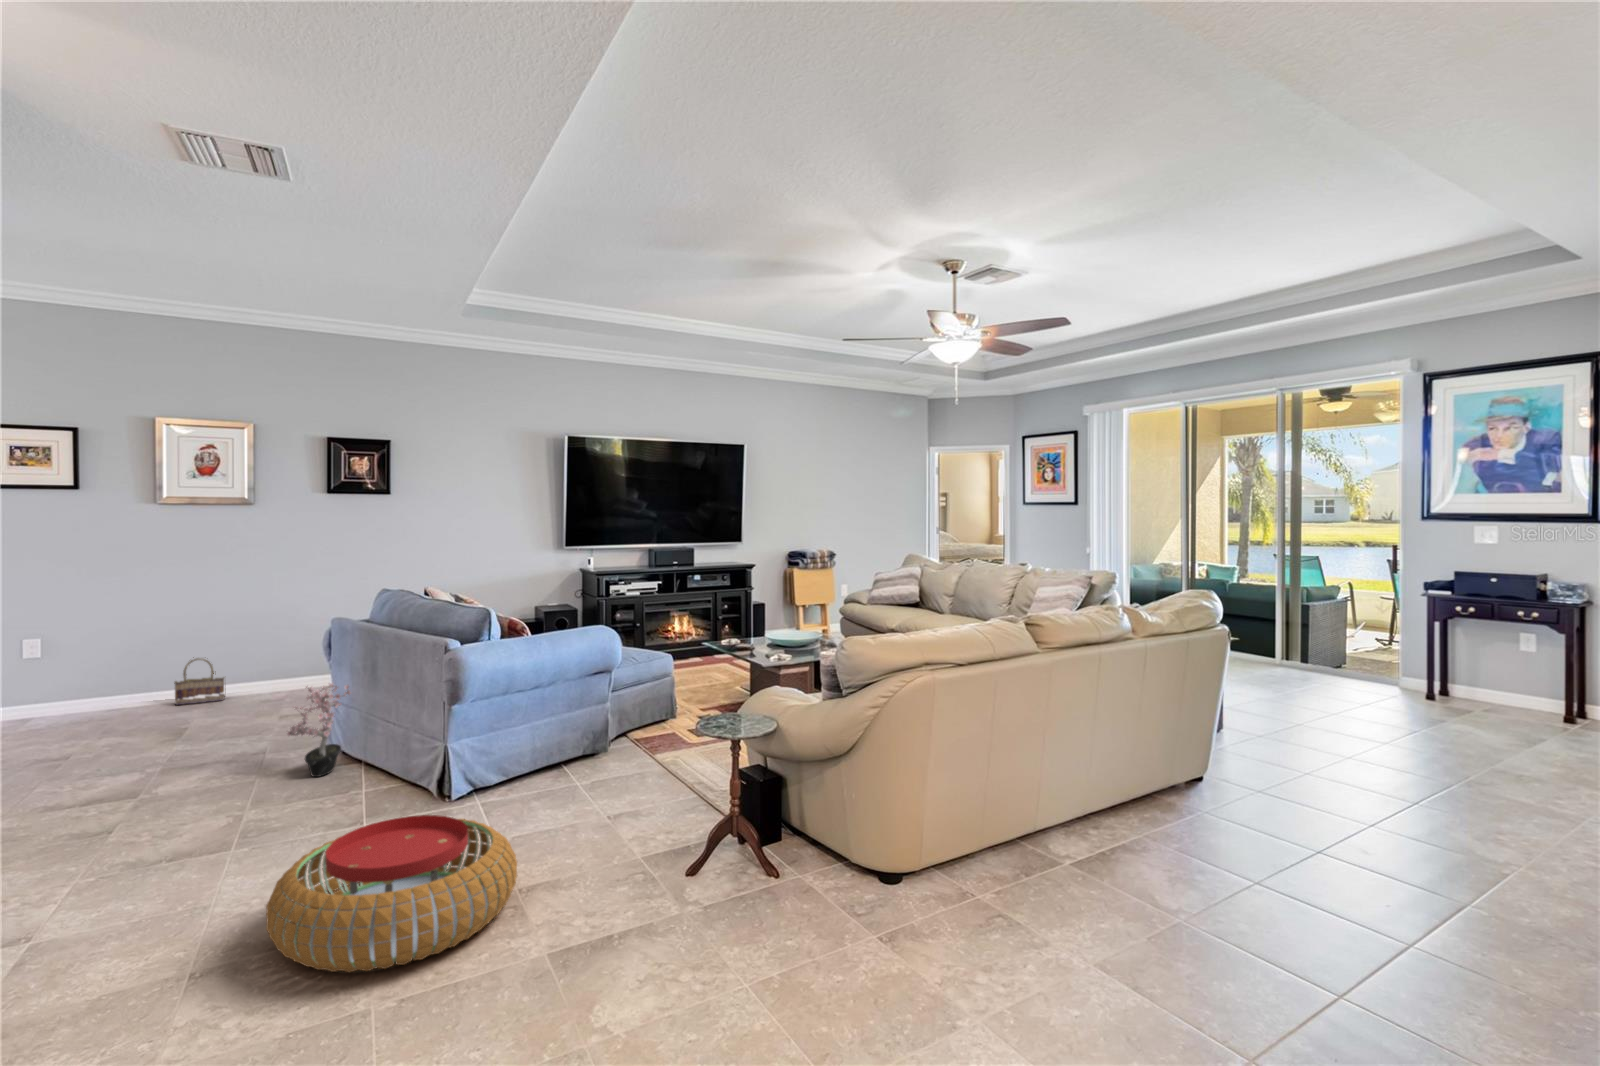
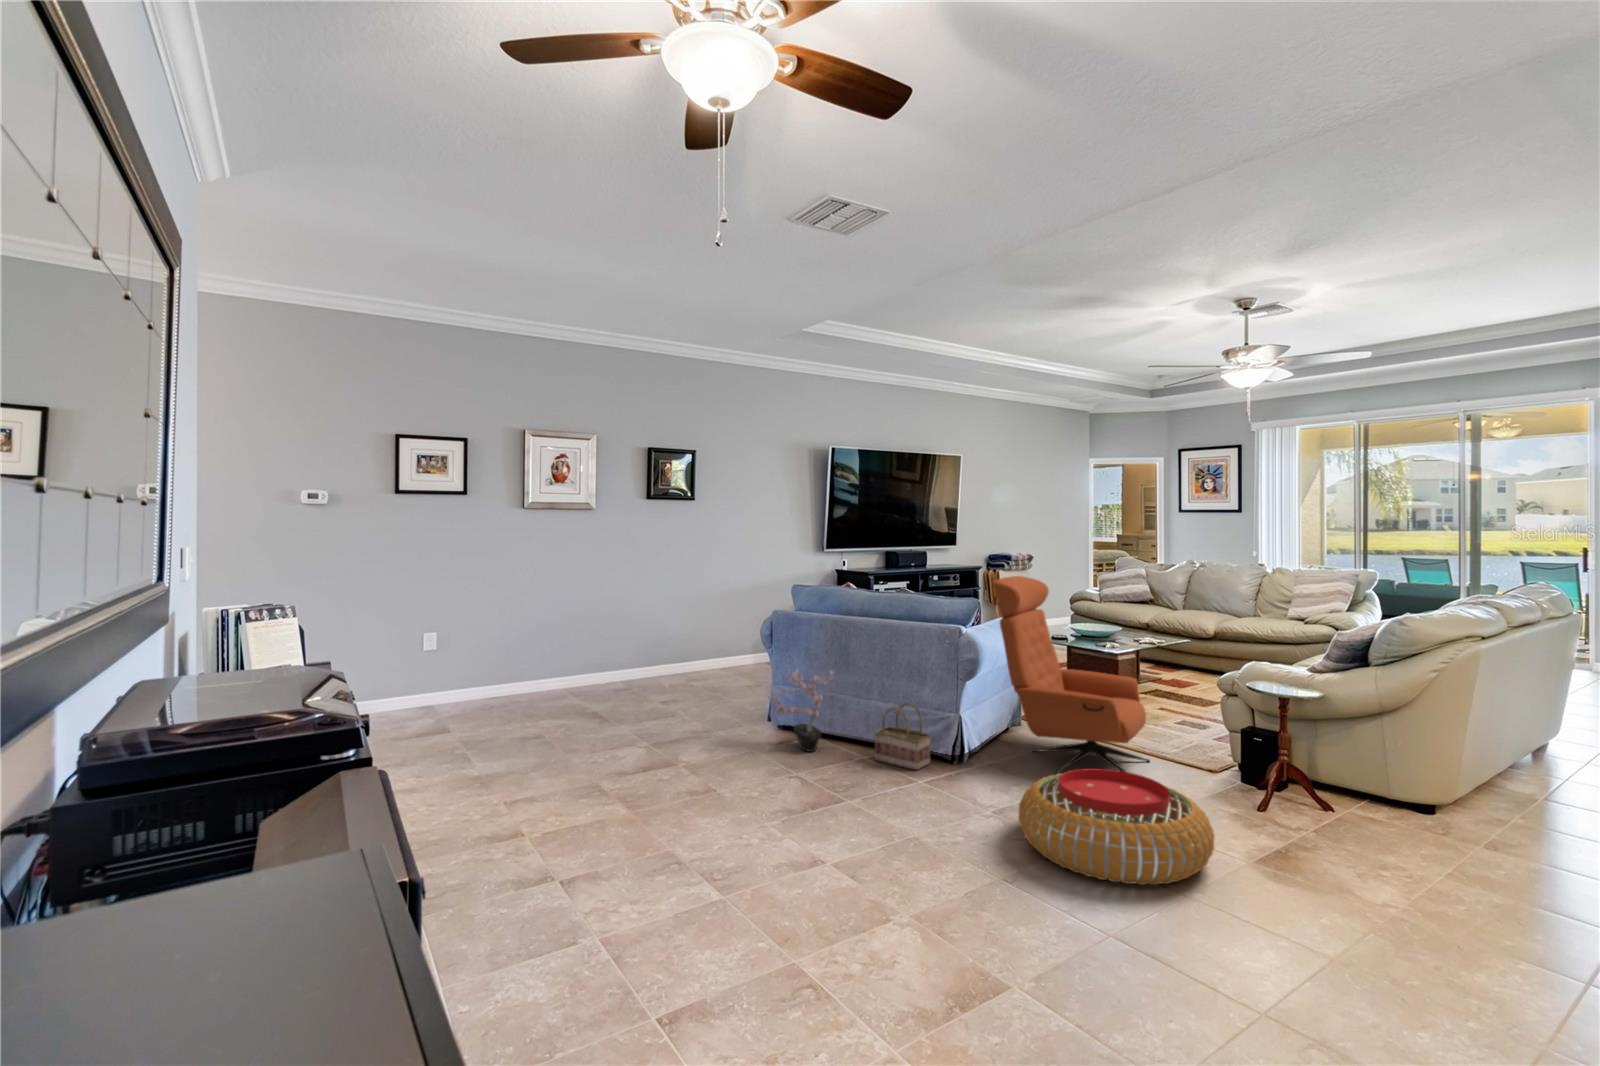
lounge chair: none [499,579,678,824] -> present [993,576,1150,773]
basket: present [174,657,225,705] -> present [875,703,931,770]

